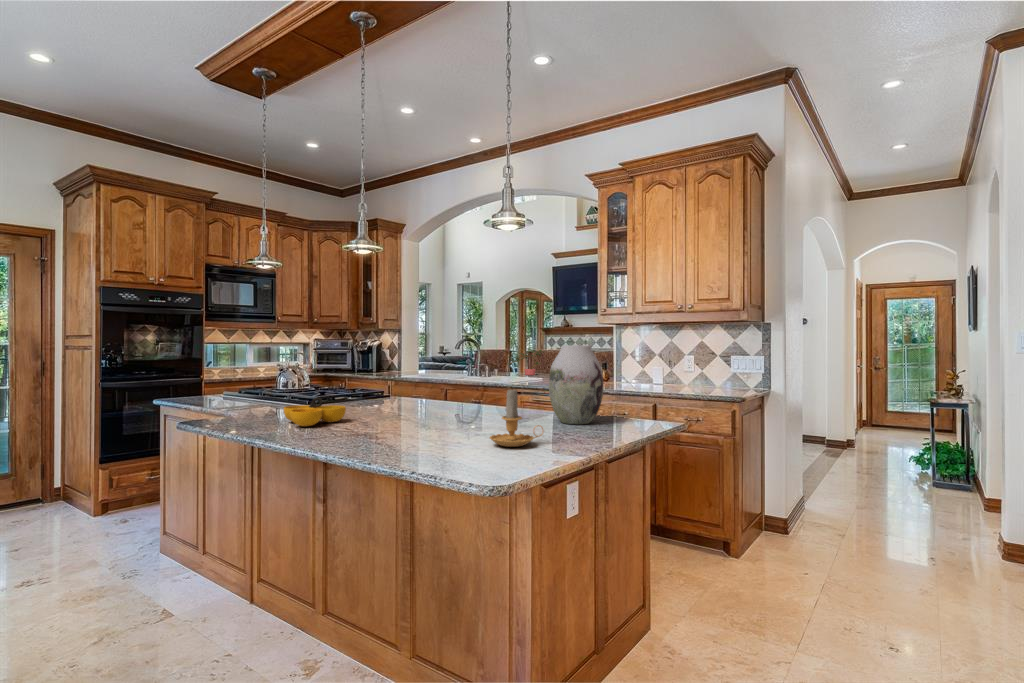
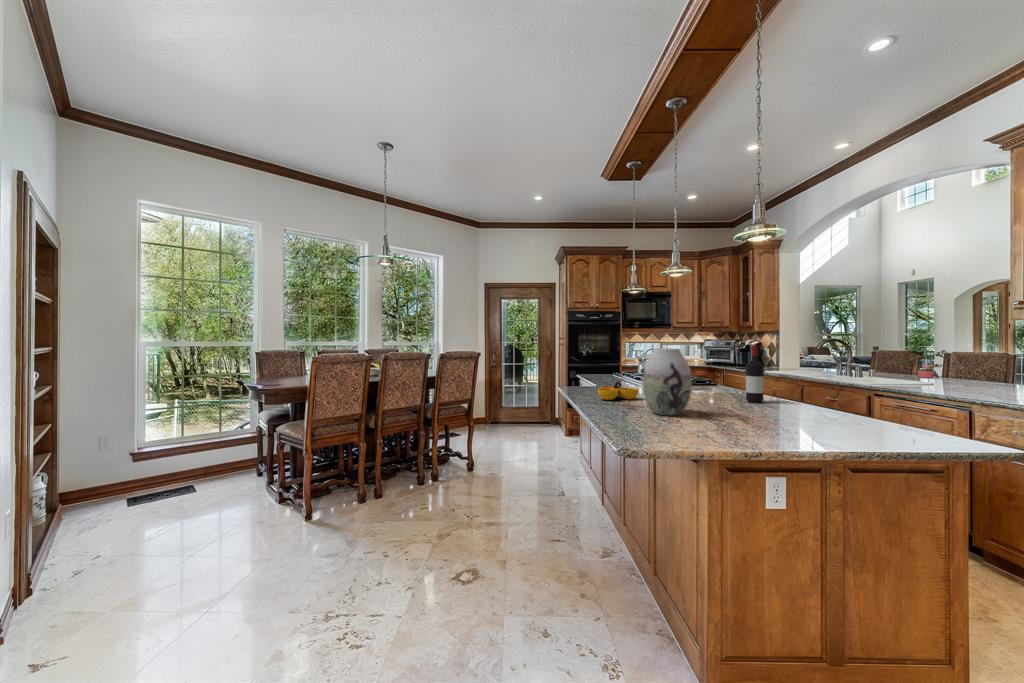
wine bottle: none [461,344,479,409] -> present [746,346,764,403]
vase: present [549,345,603,424] -> present [642,348,692,416]
candle: present [490,390,543,447] -> none [691,384,743,434]

